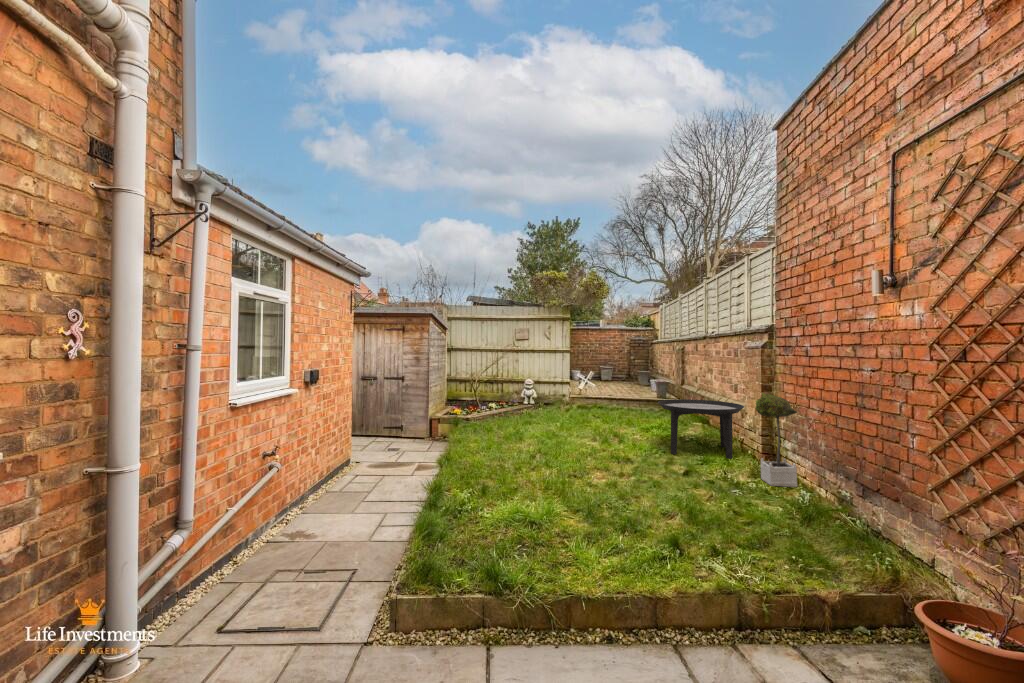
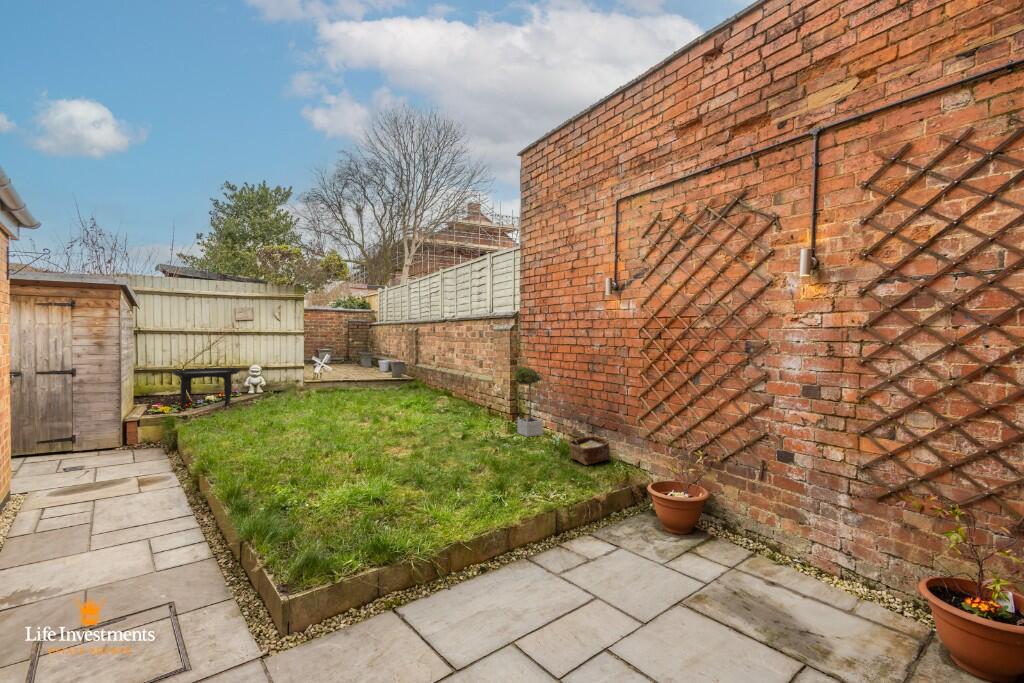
round table: present [658,399,744,459] -> present [172,368,241,408]
woven basket: none [809,496,883,542] -> present [569,431,610,465]

